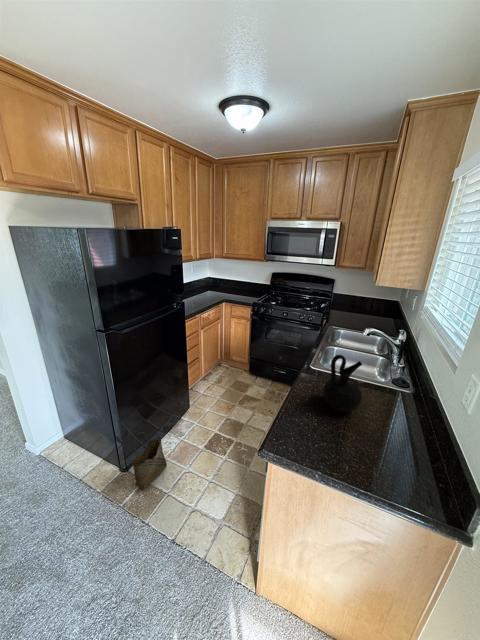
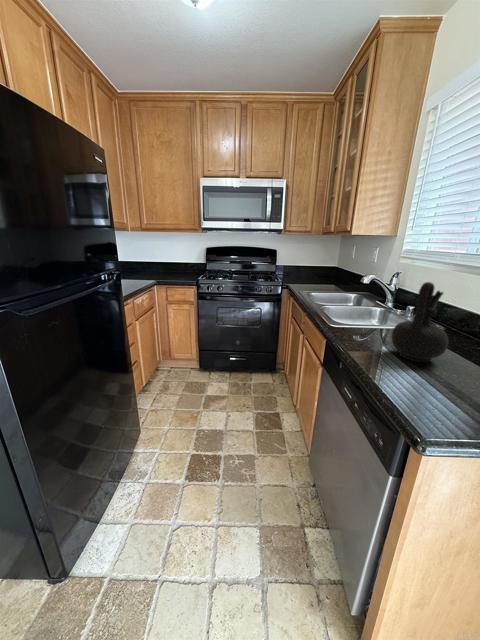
woven basket: present [132,432,167,490] -> none [82,494,139,595]

